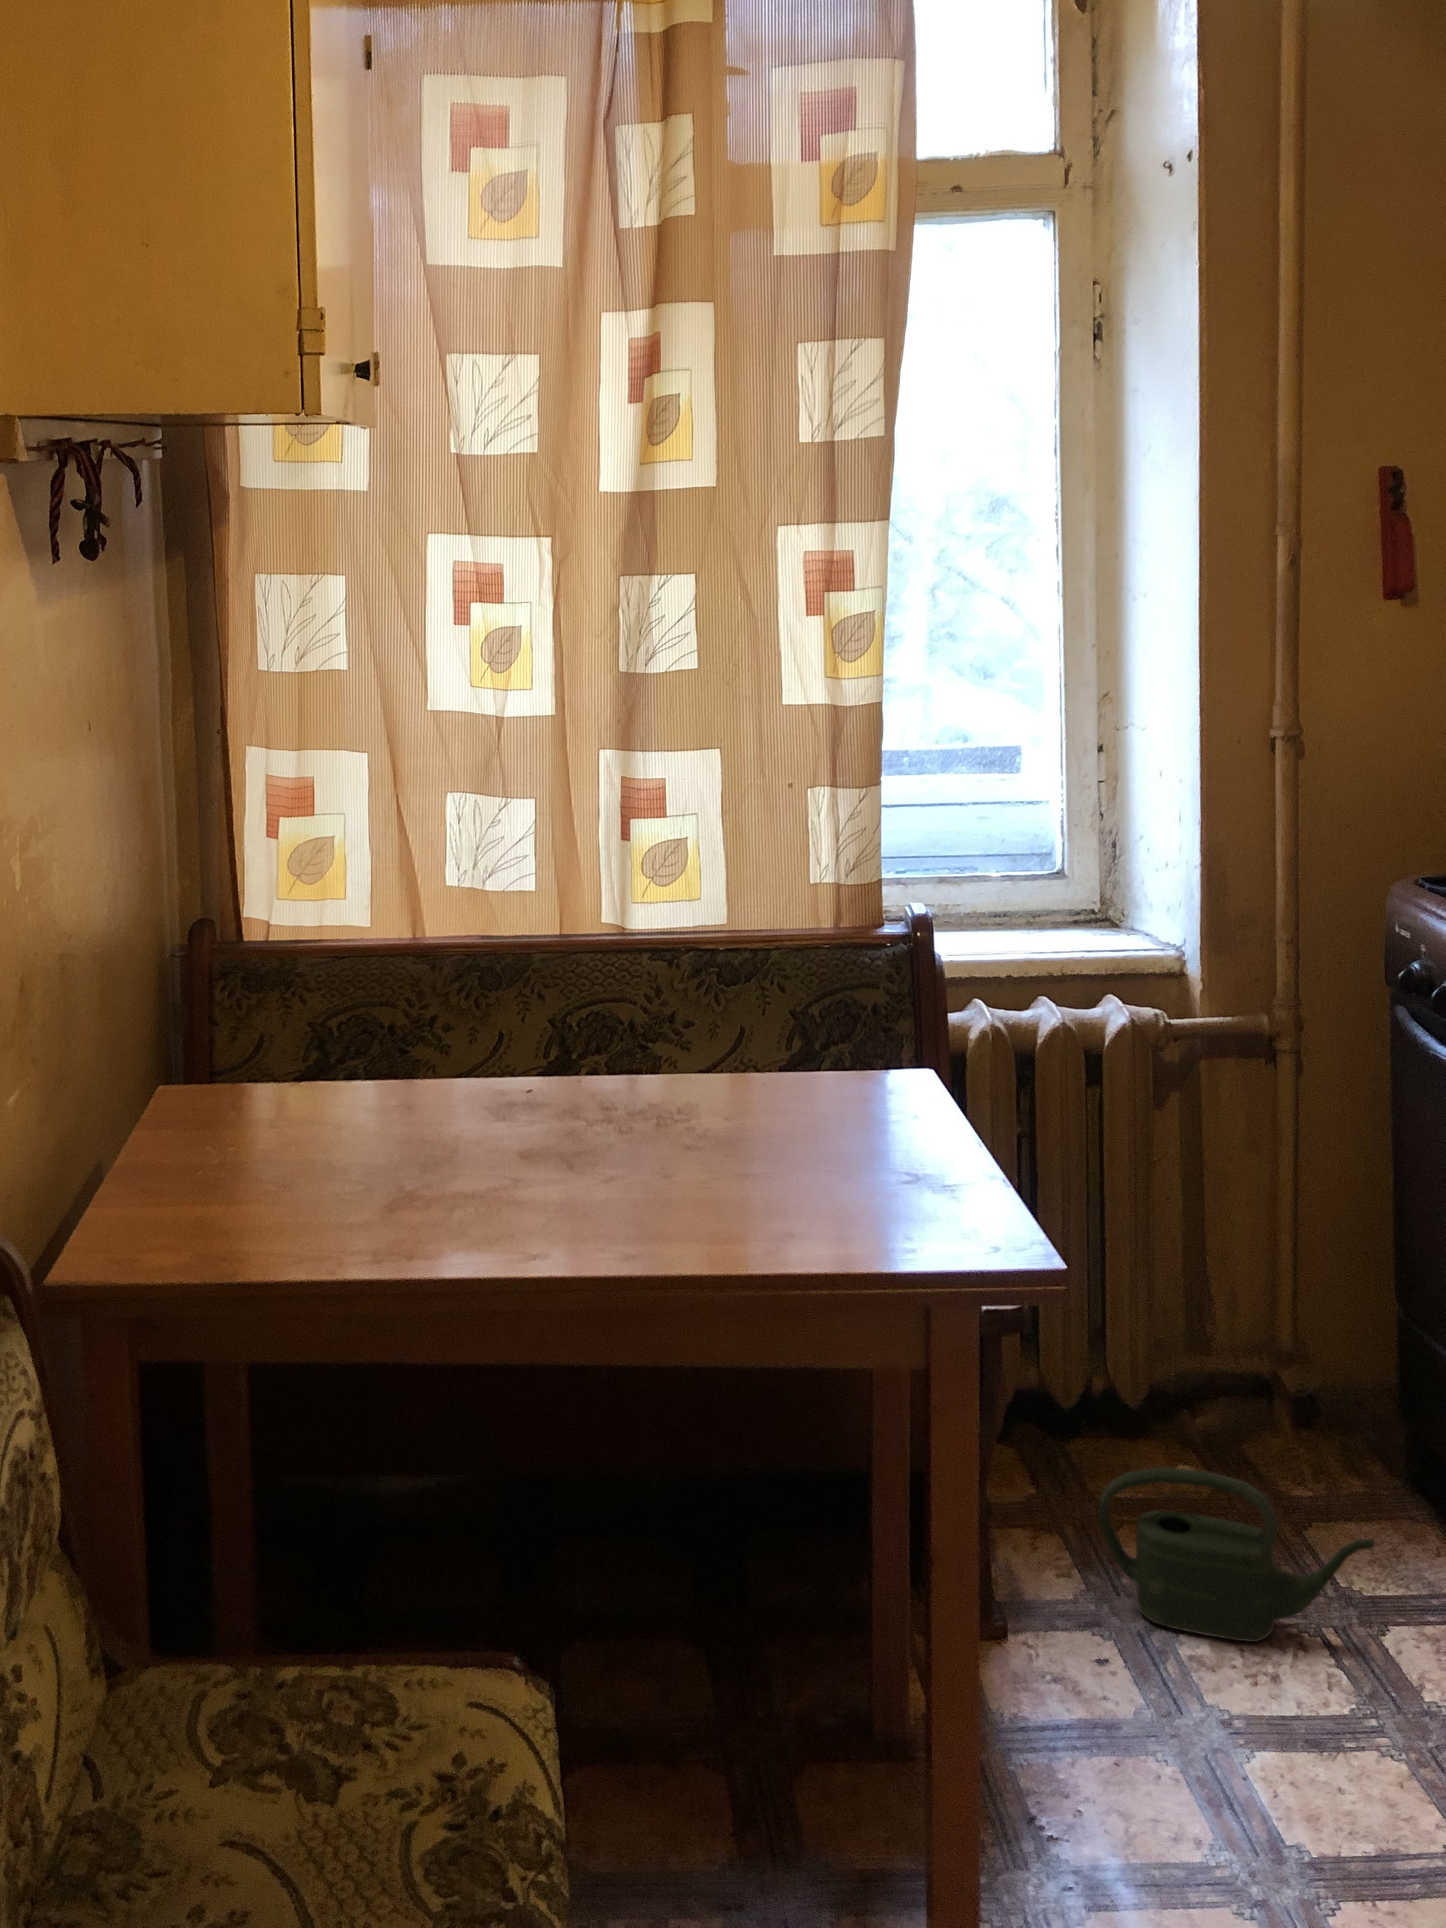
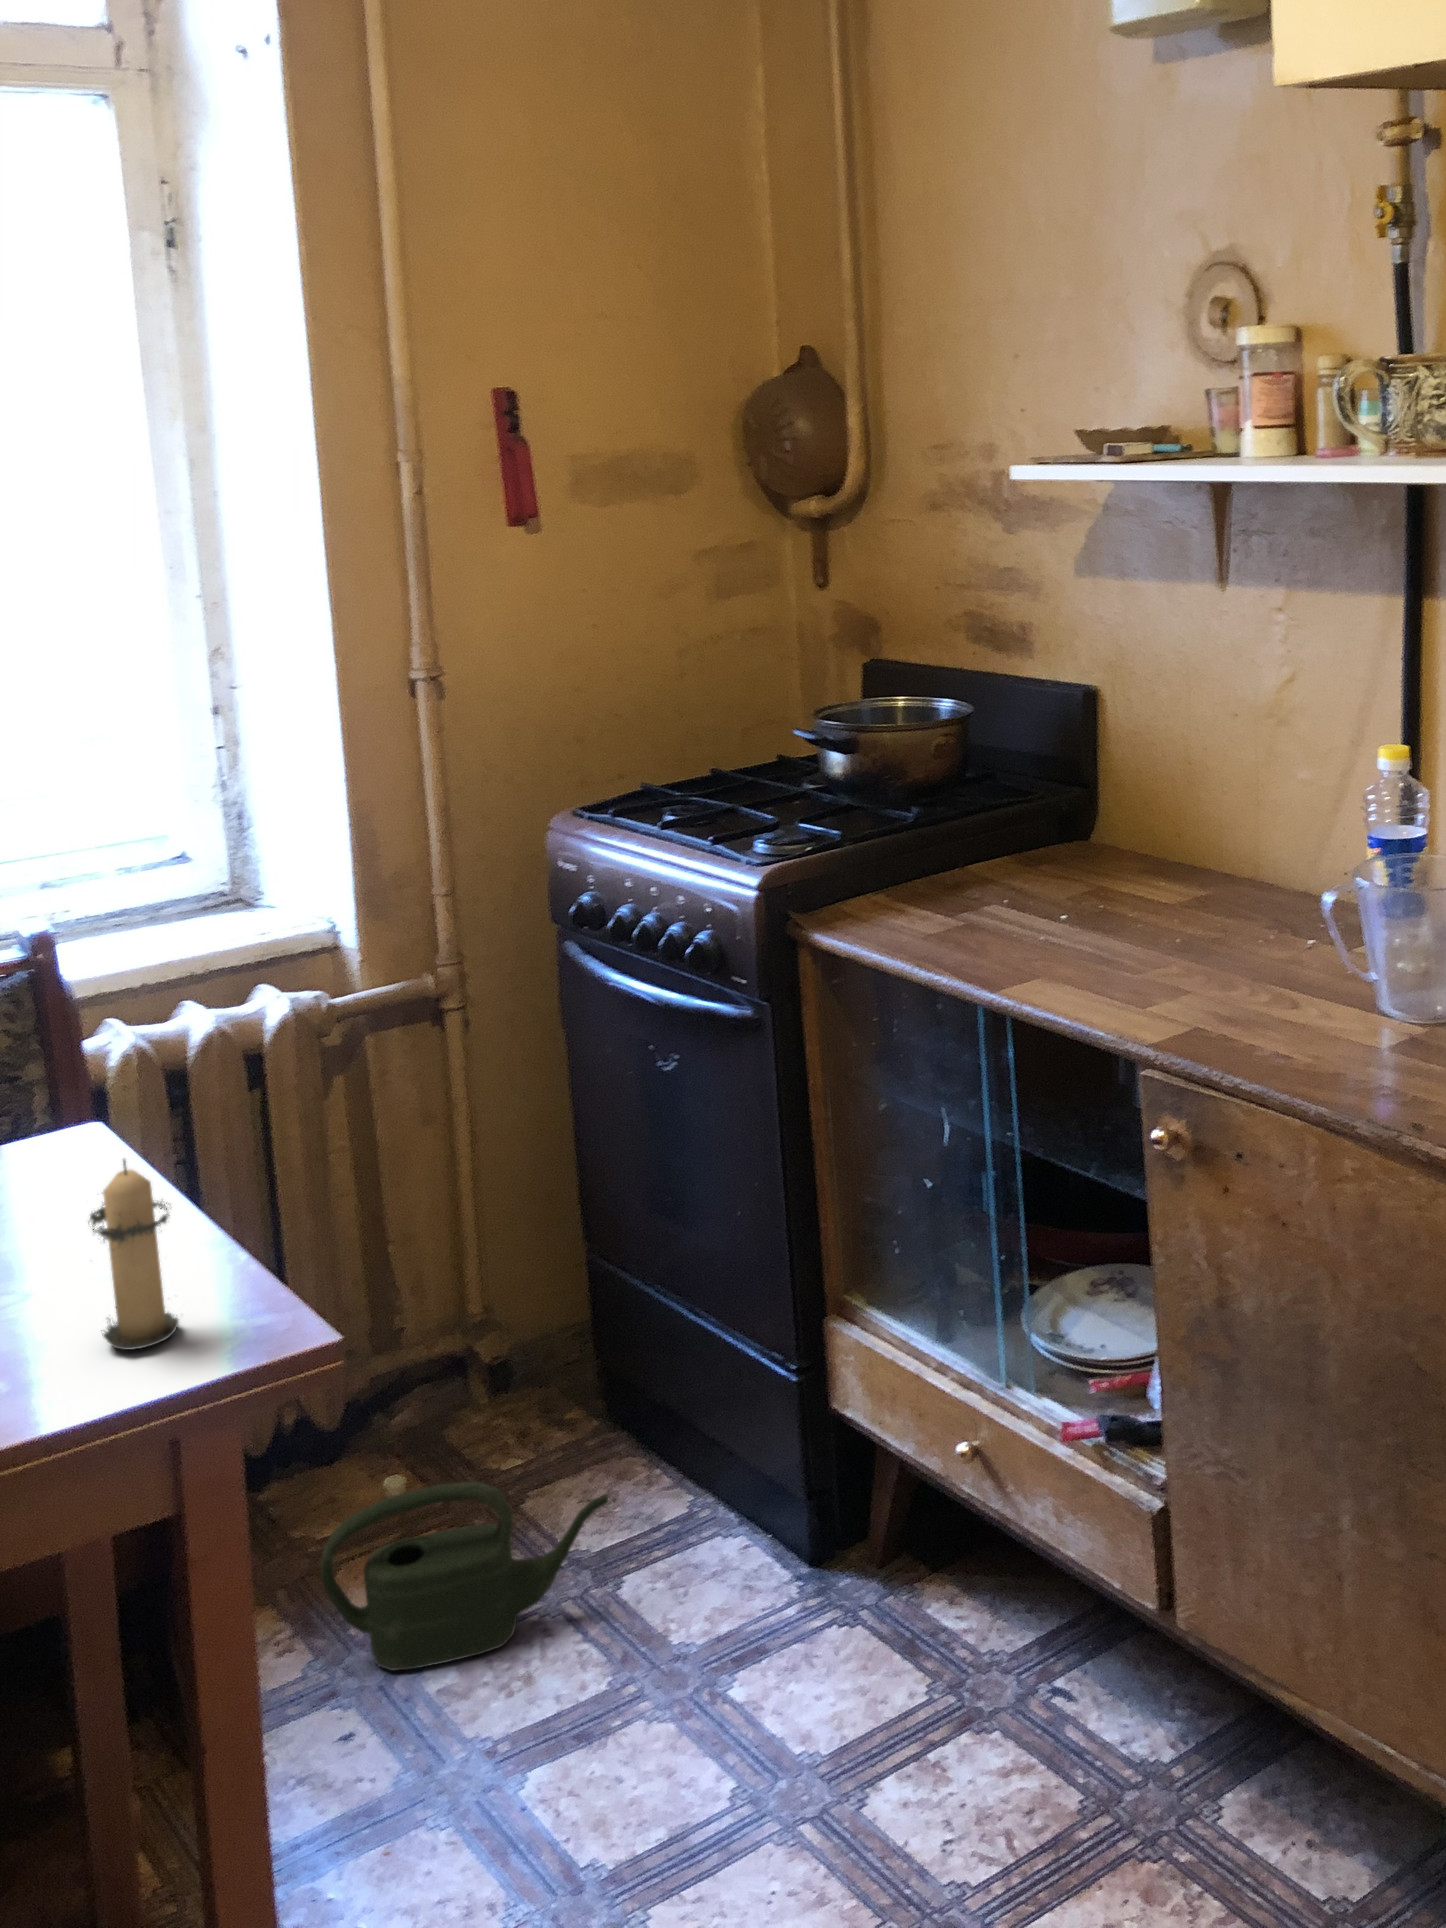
candle: none [900,1077,973,1228] -> present [88,1160,179,1350]

